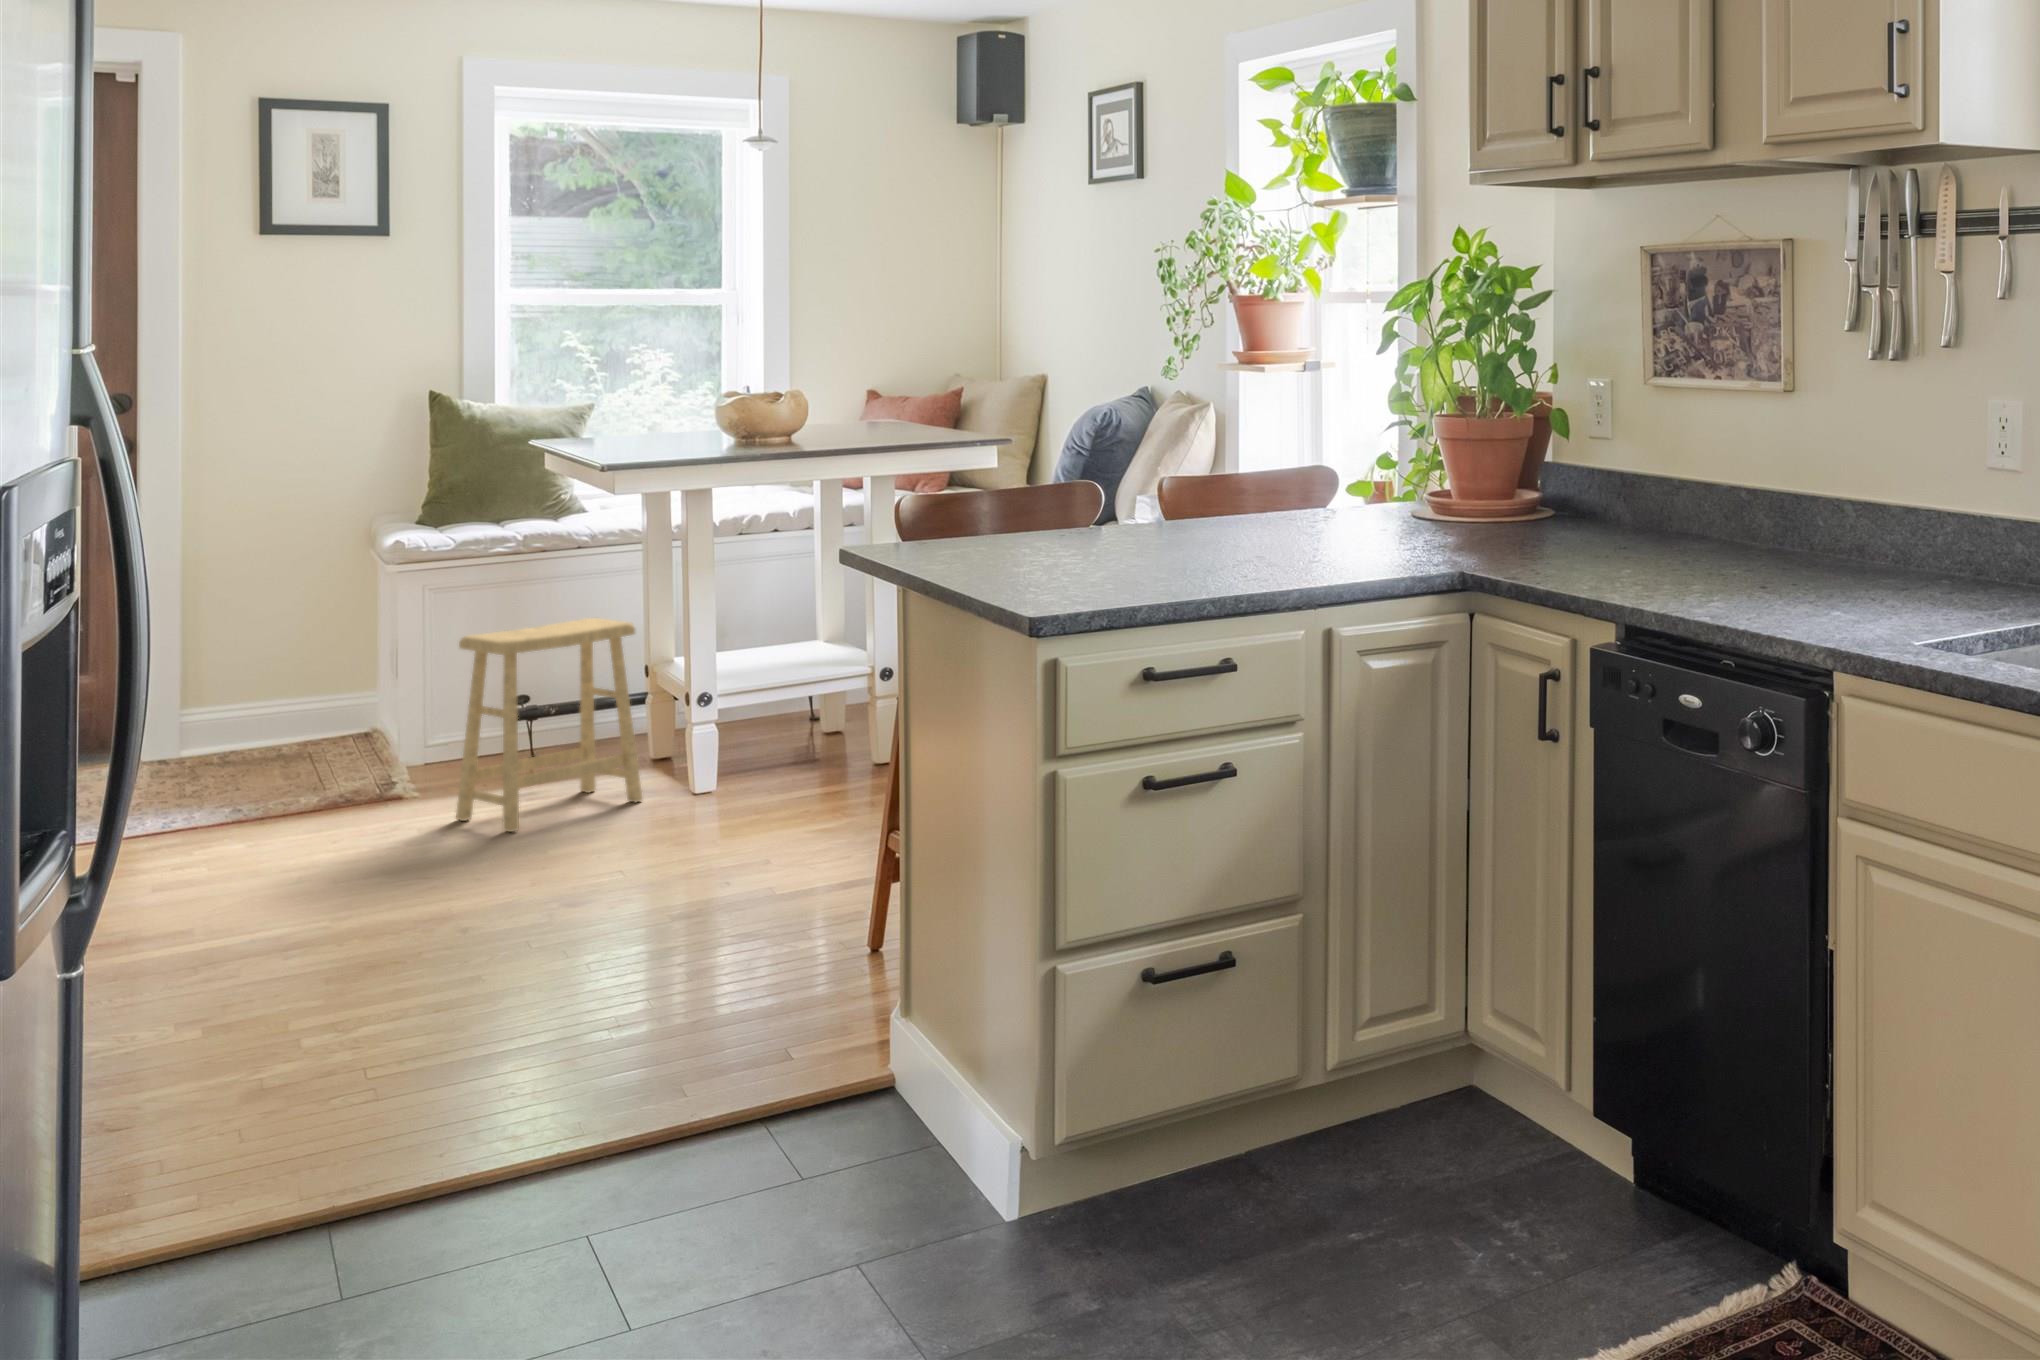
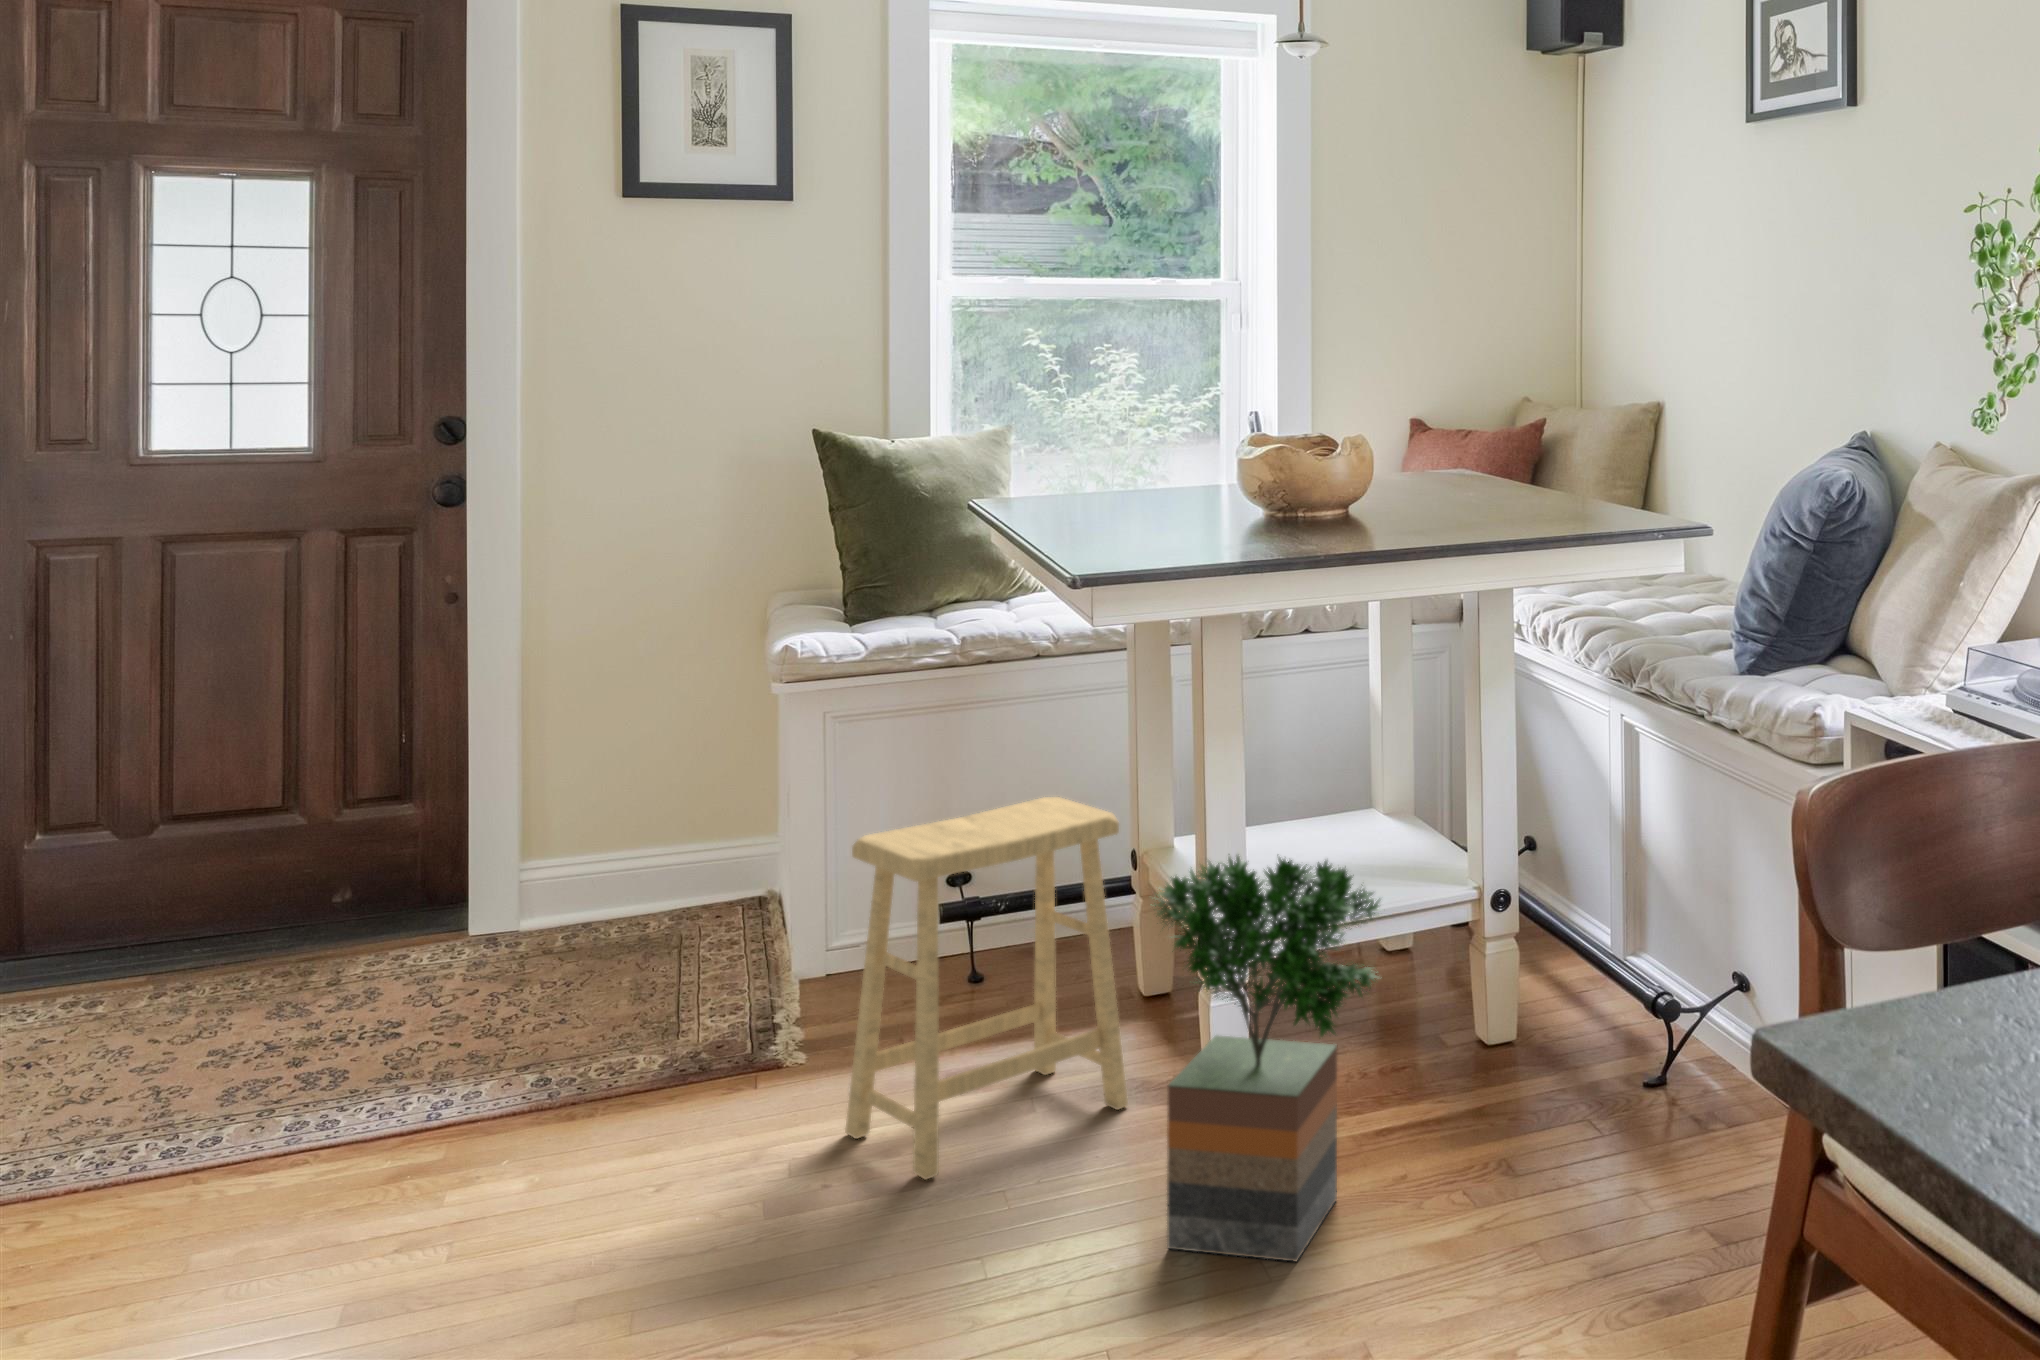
potted tree: none [650,626,796,846] -> present [1151,856,1379,1261]

